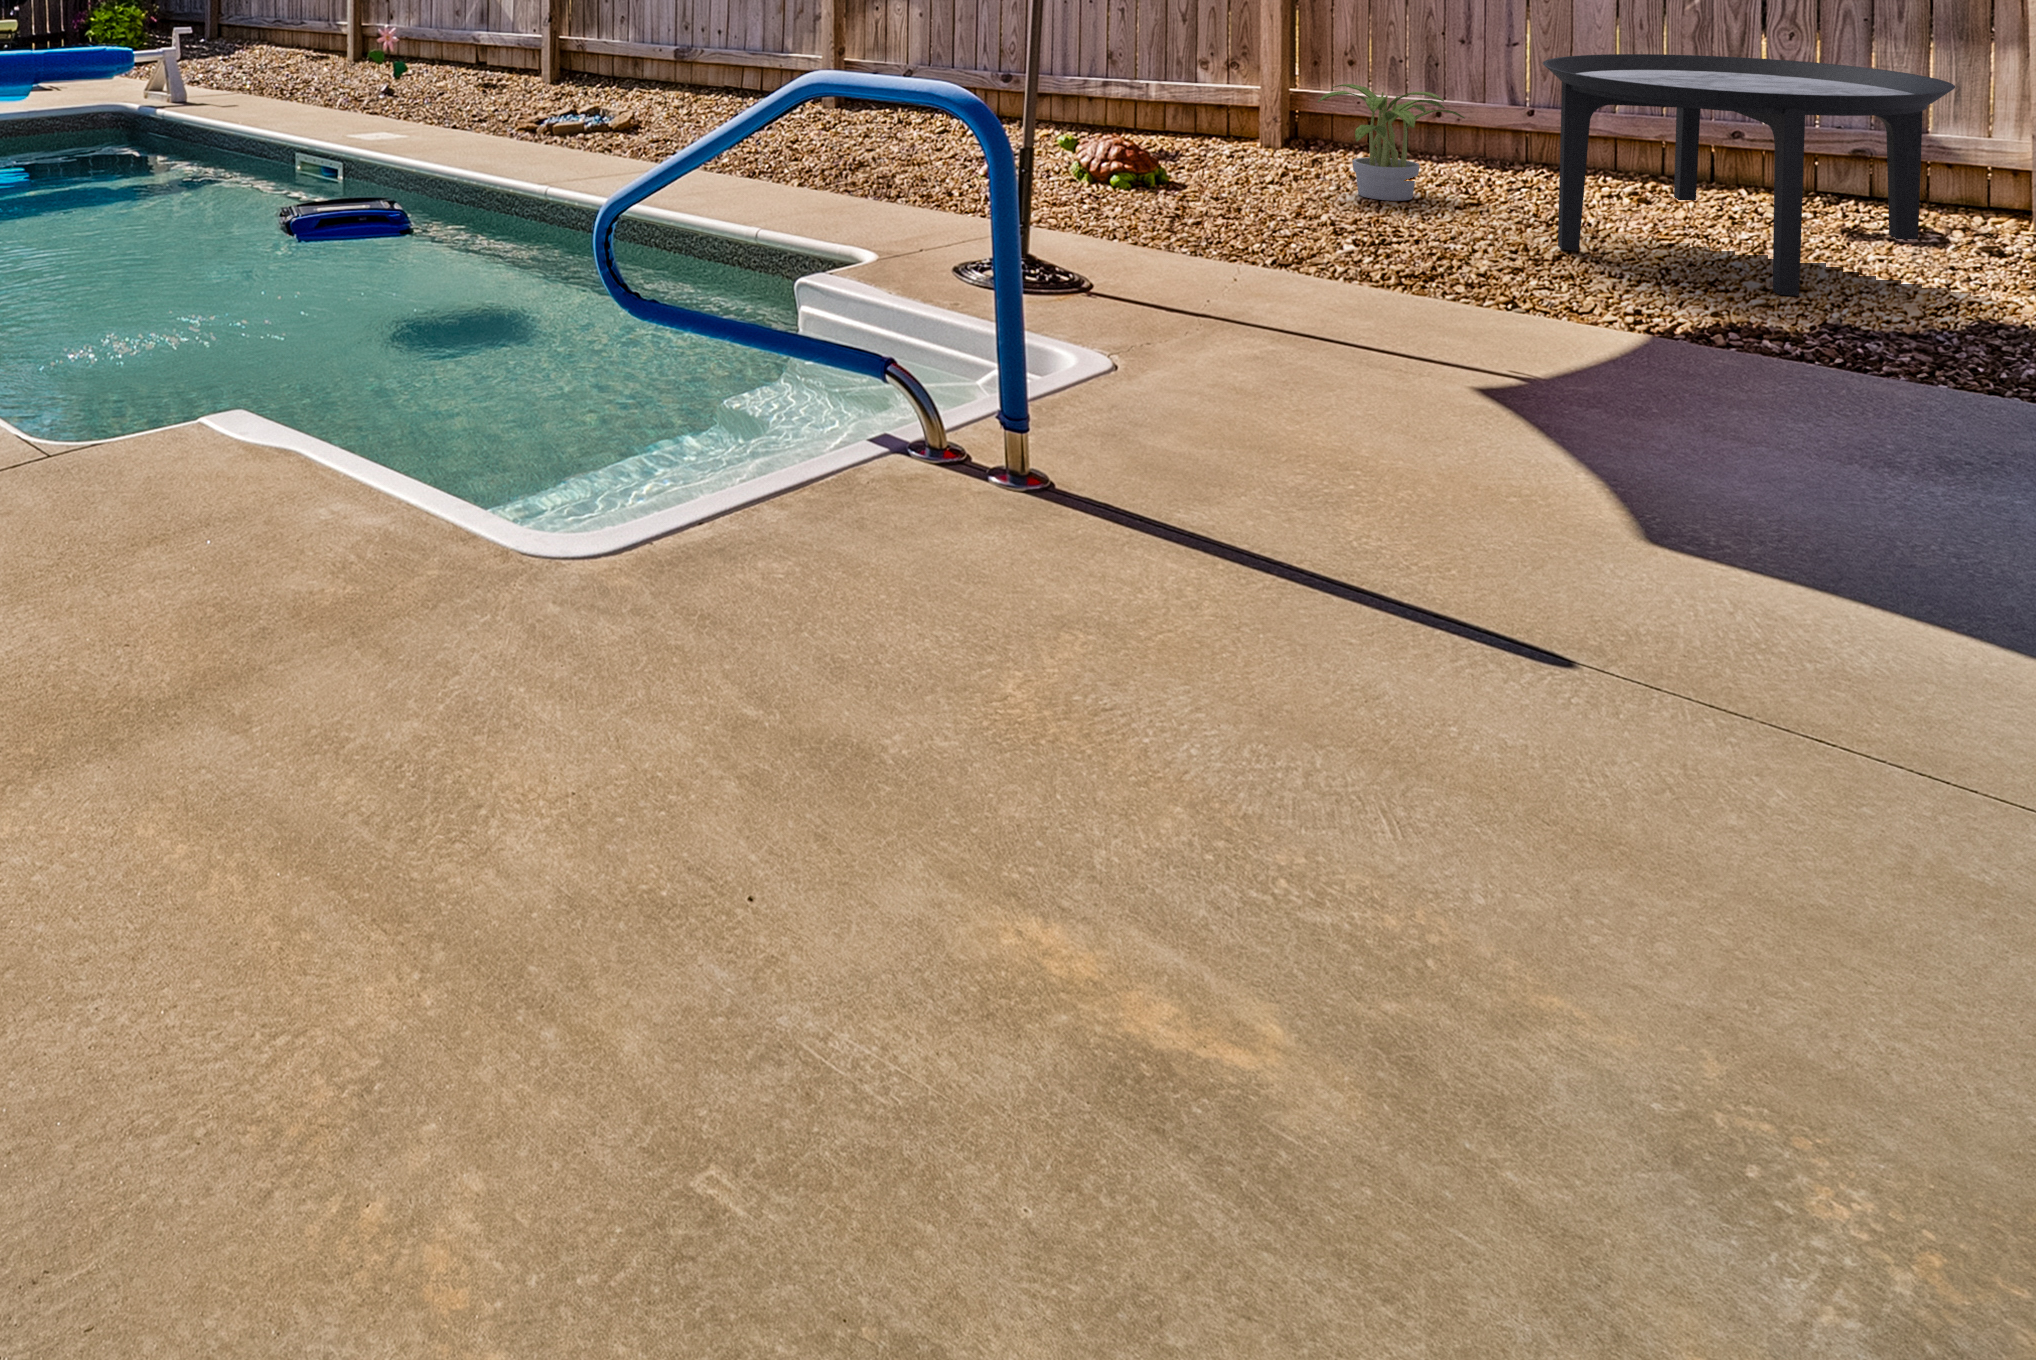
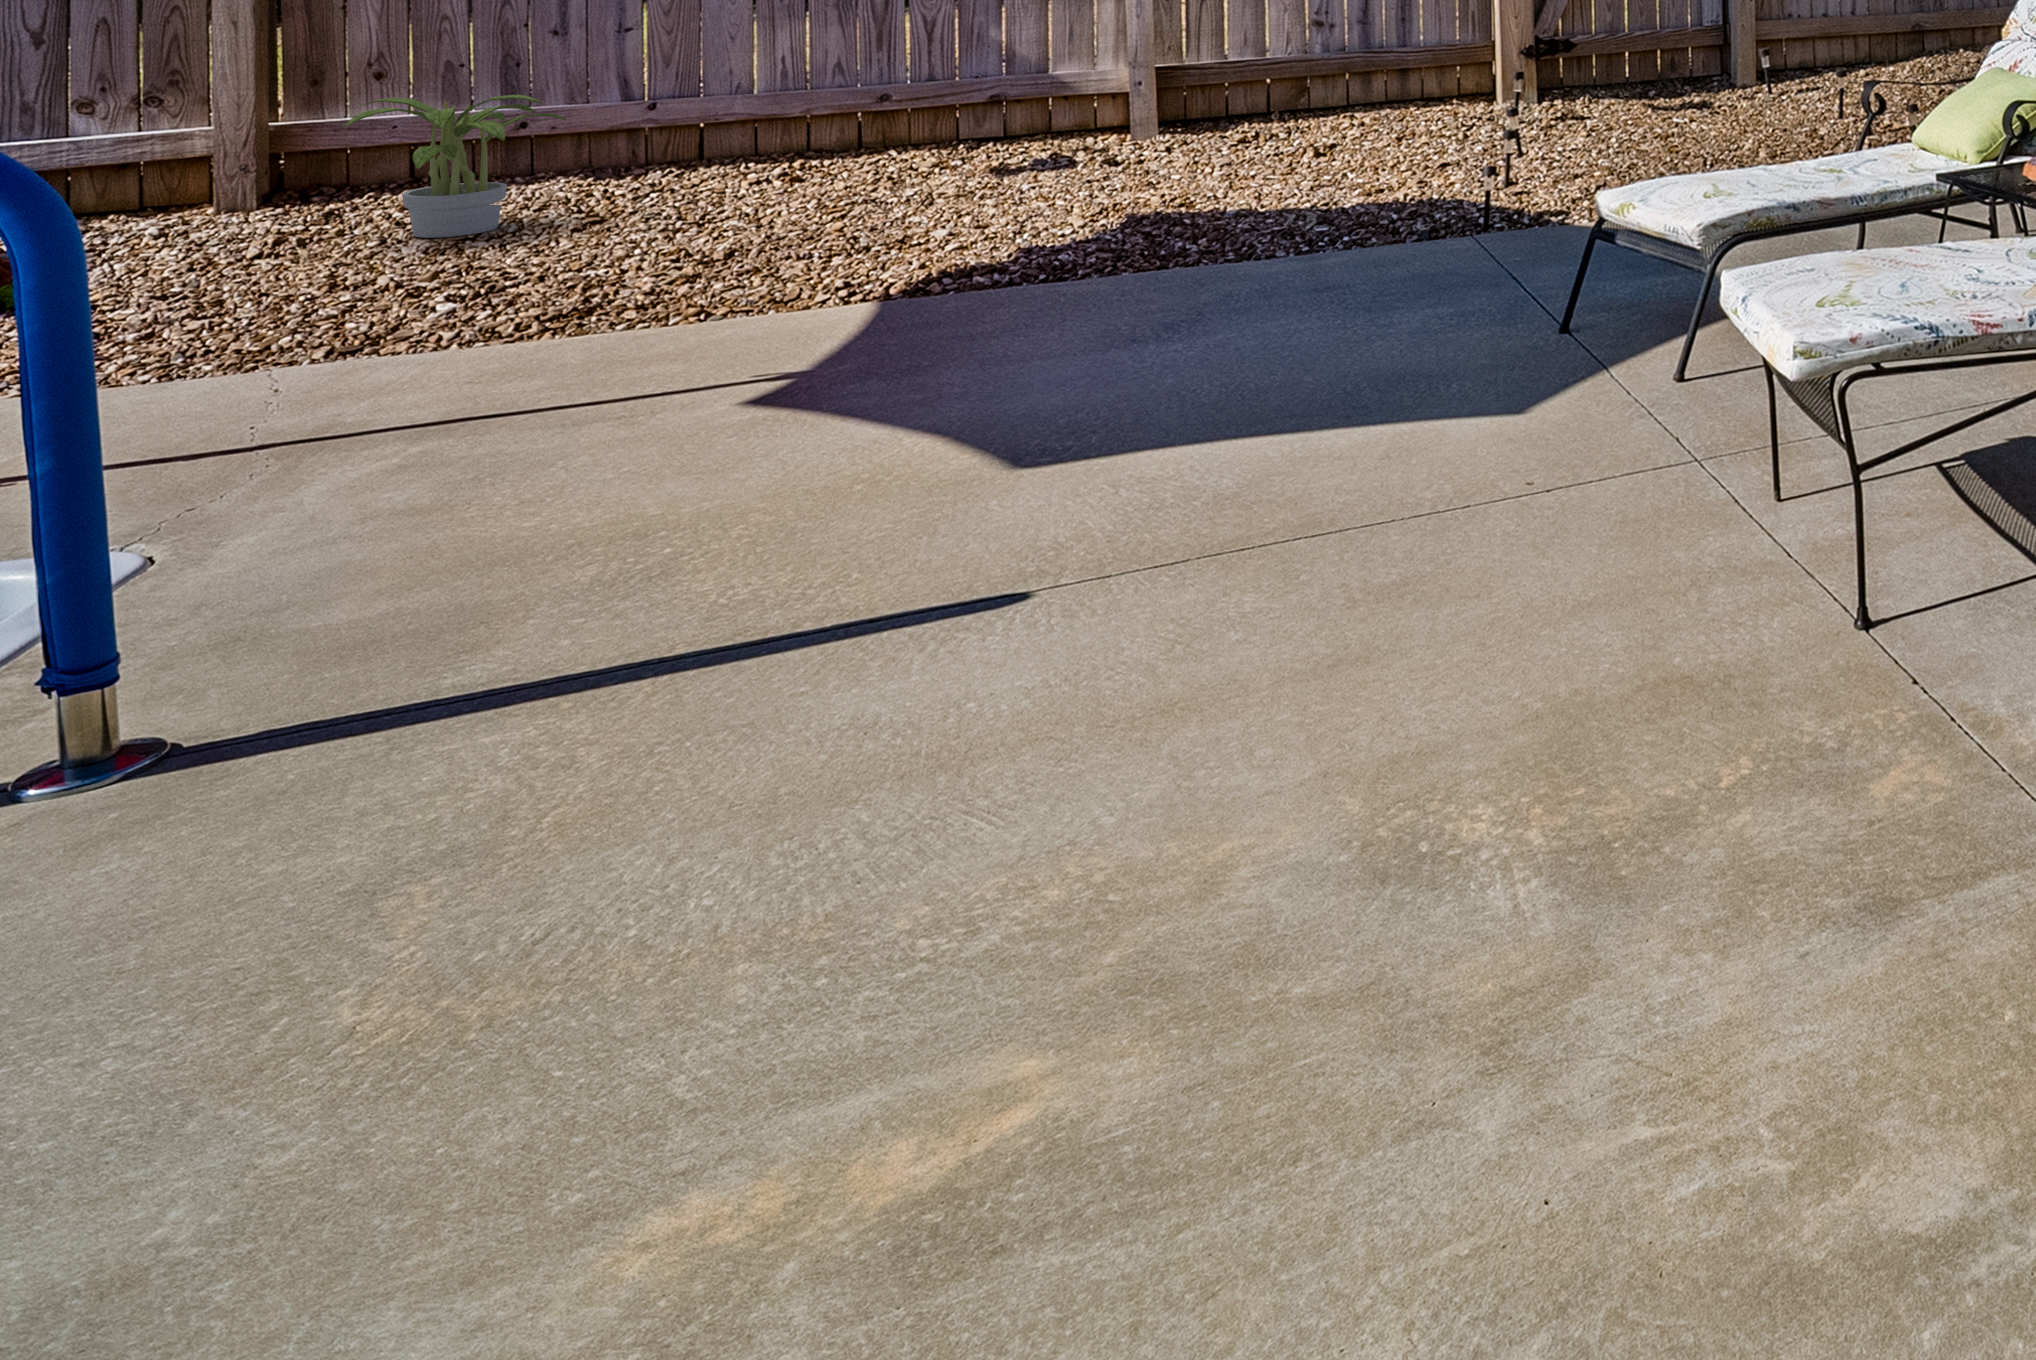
round table: present [1543,54,1955,296] -> none [690,19,1085,243]

